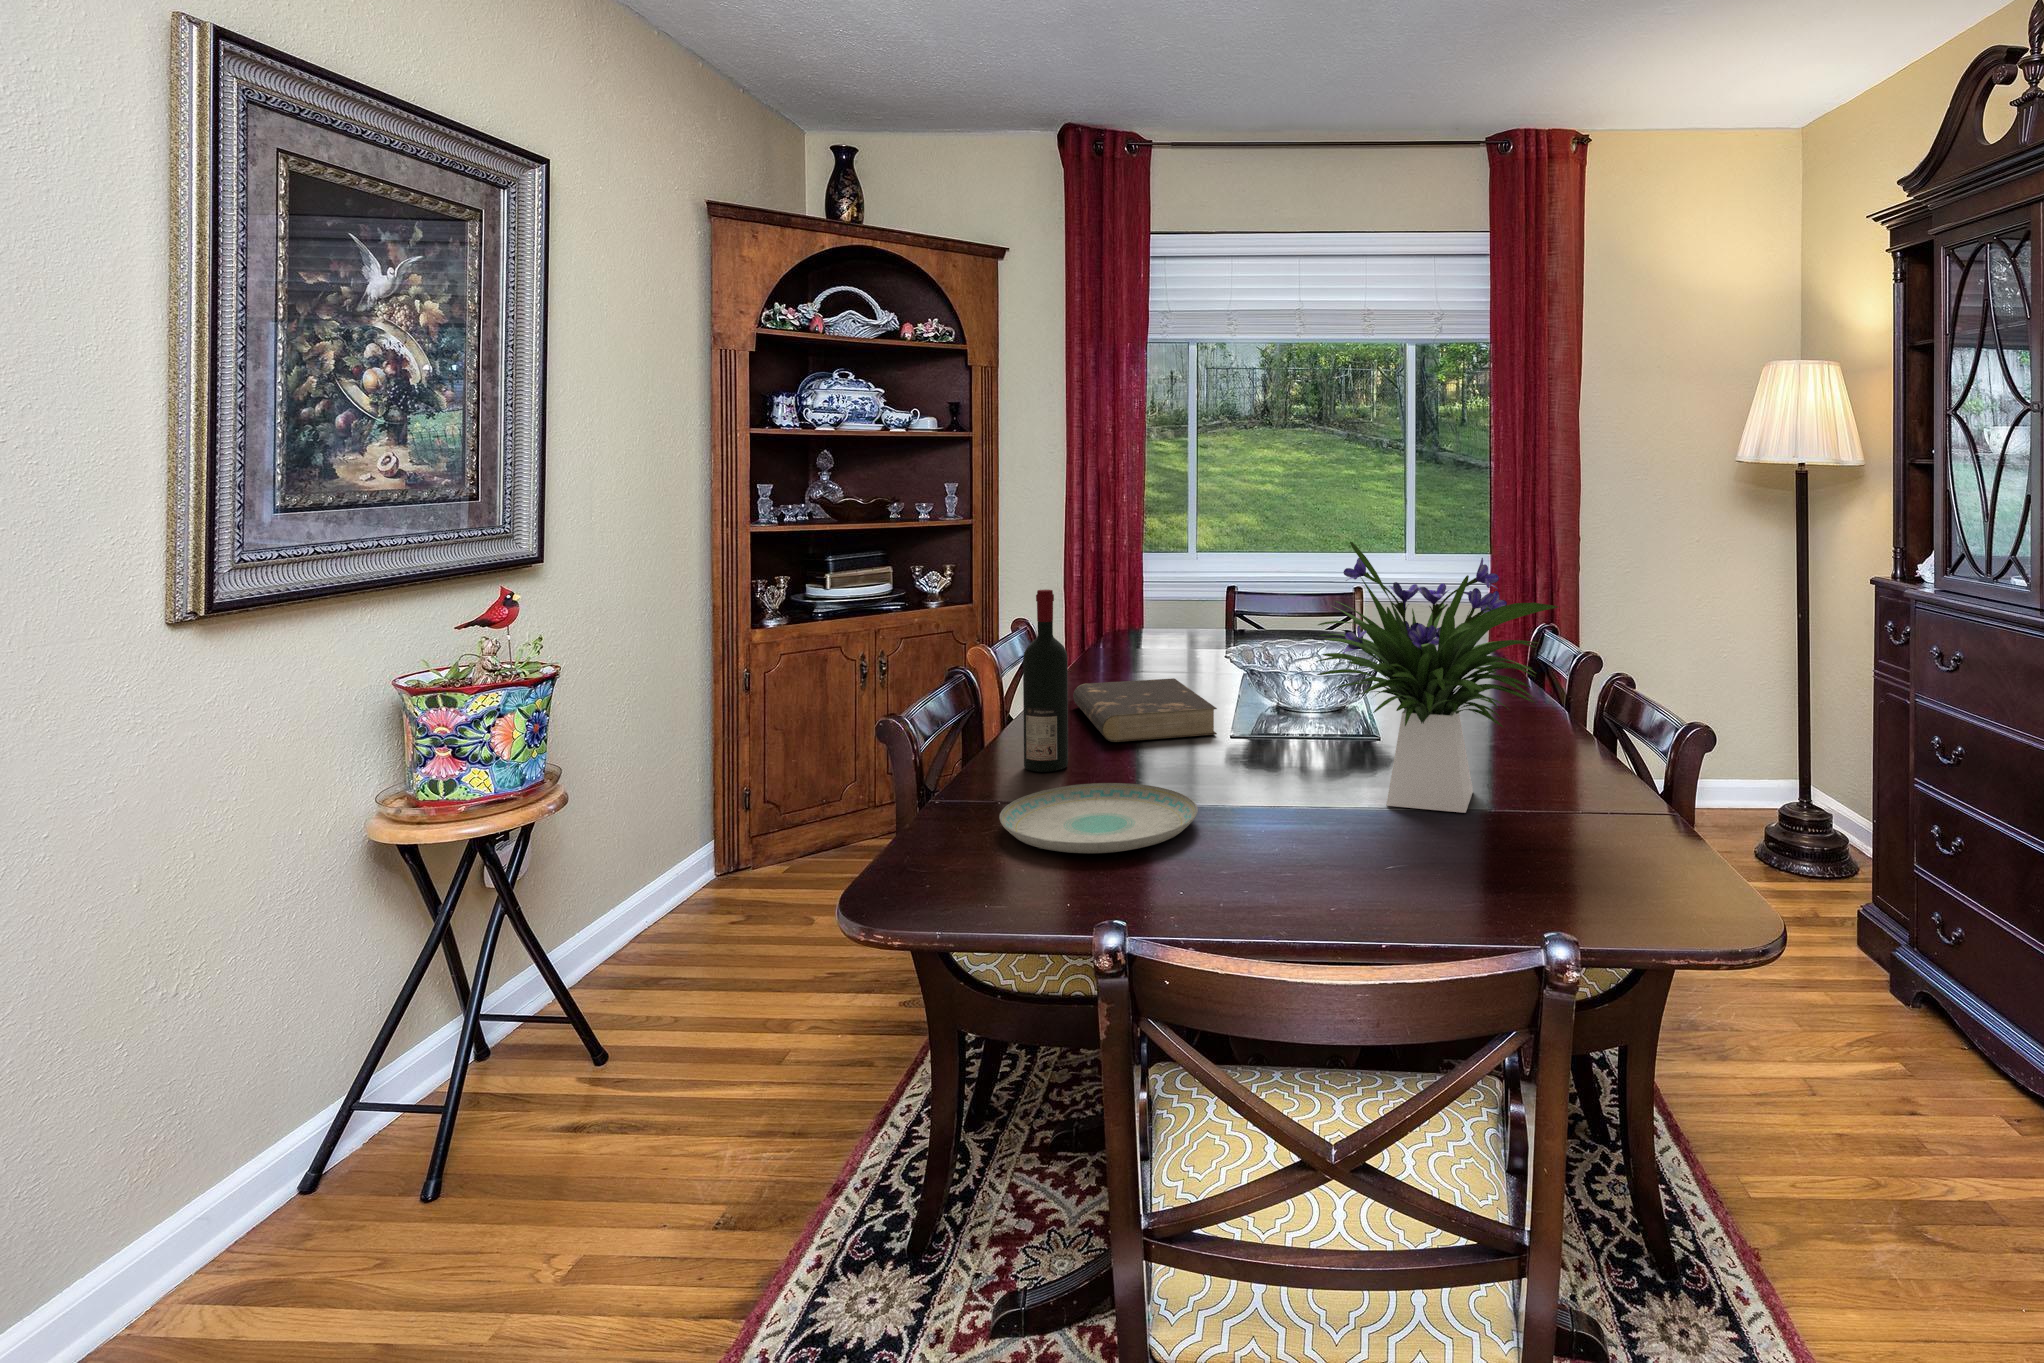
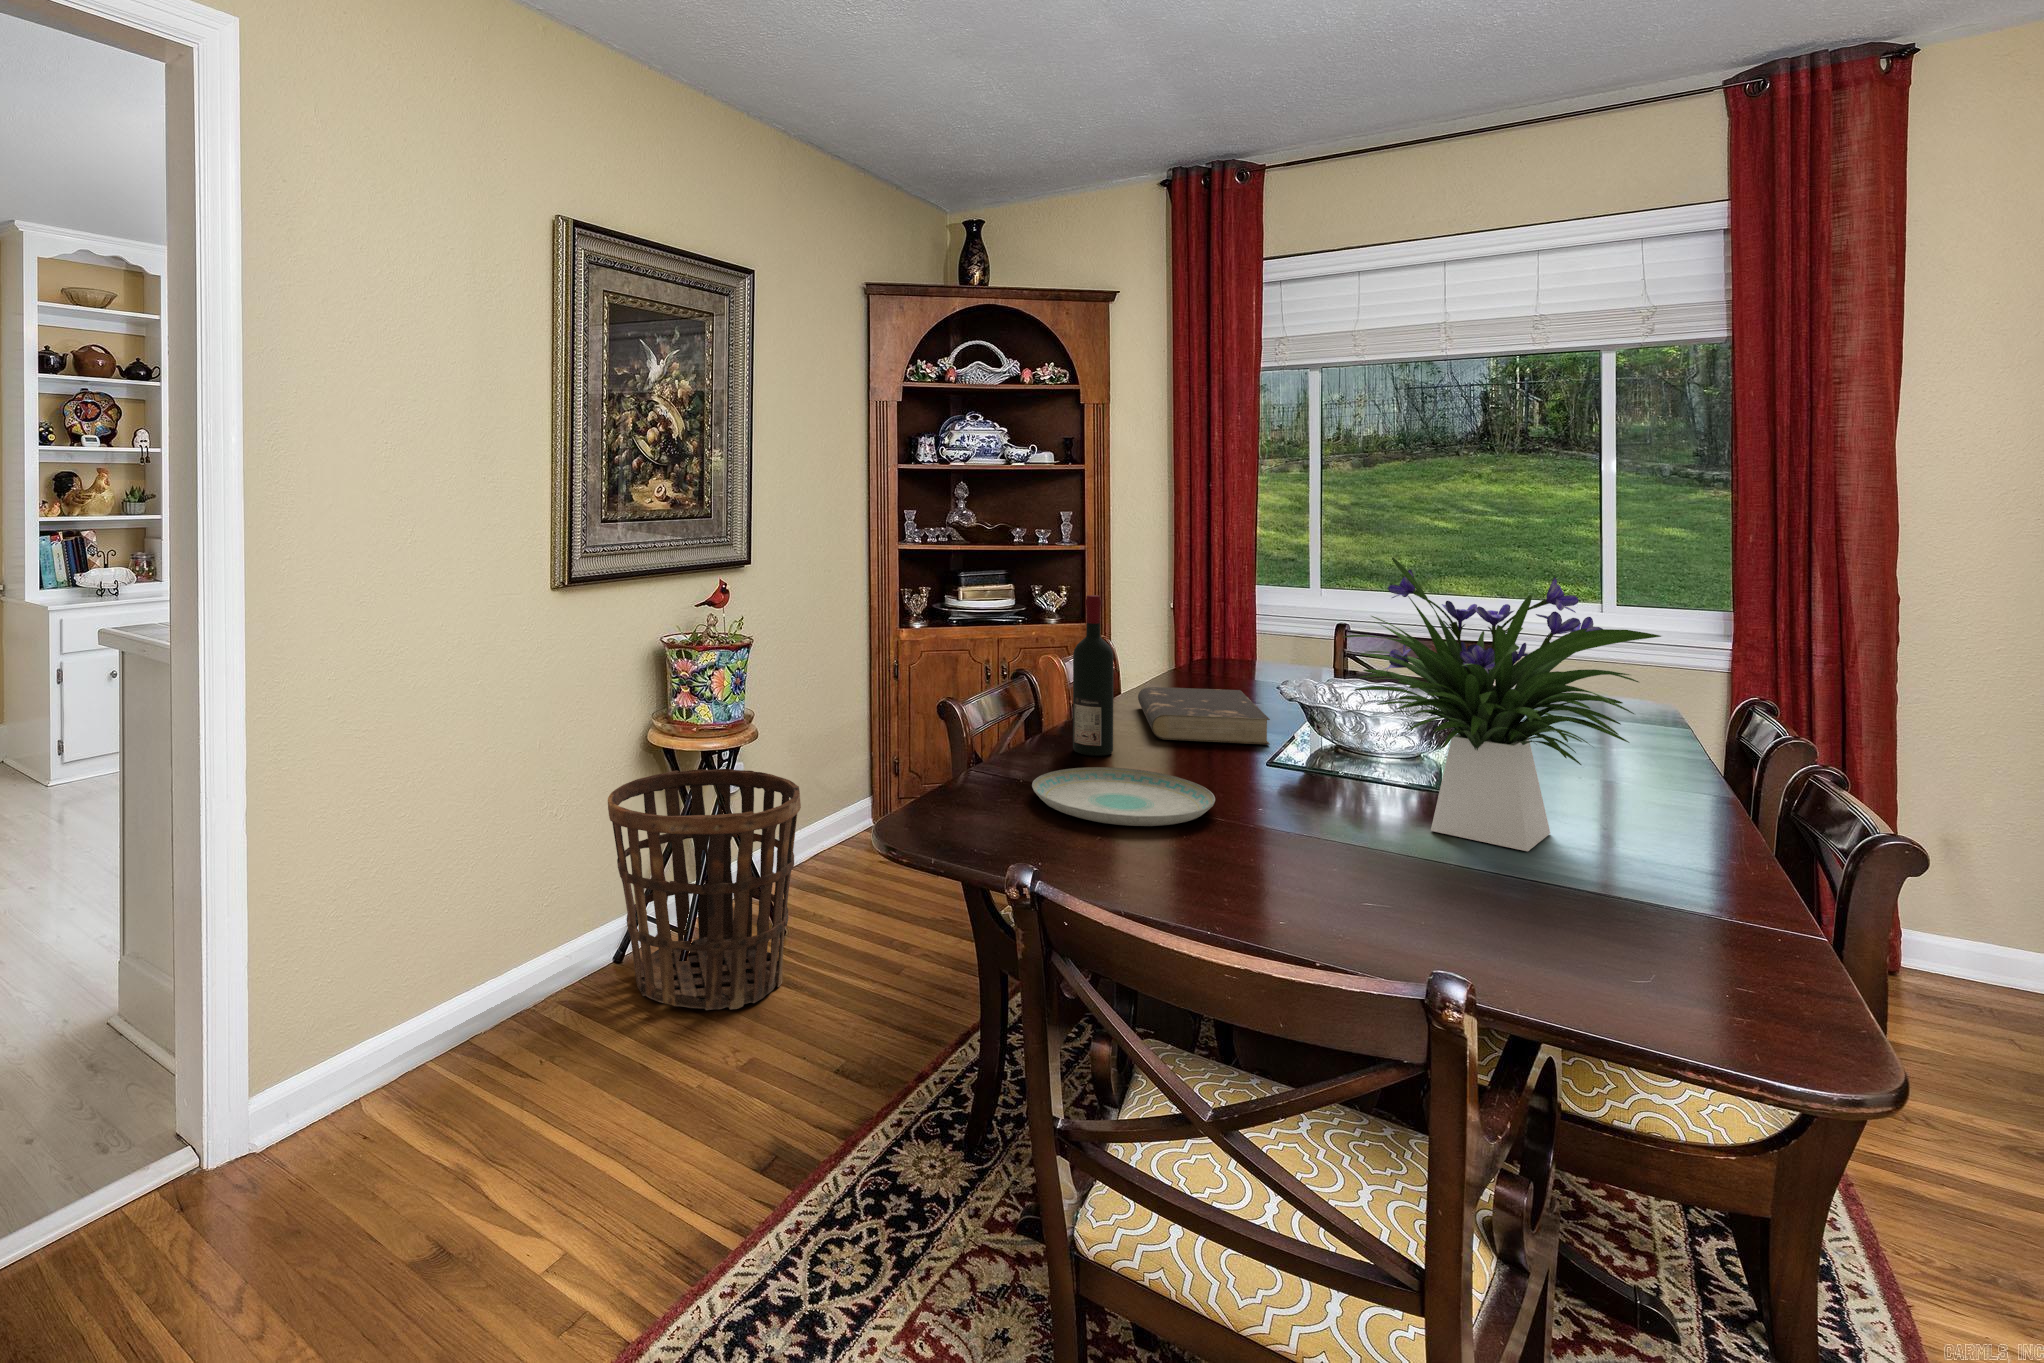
basket: none [314,845,645,1205] -> present [608,769,801,1010]

